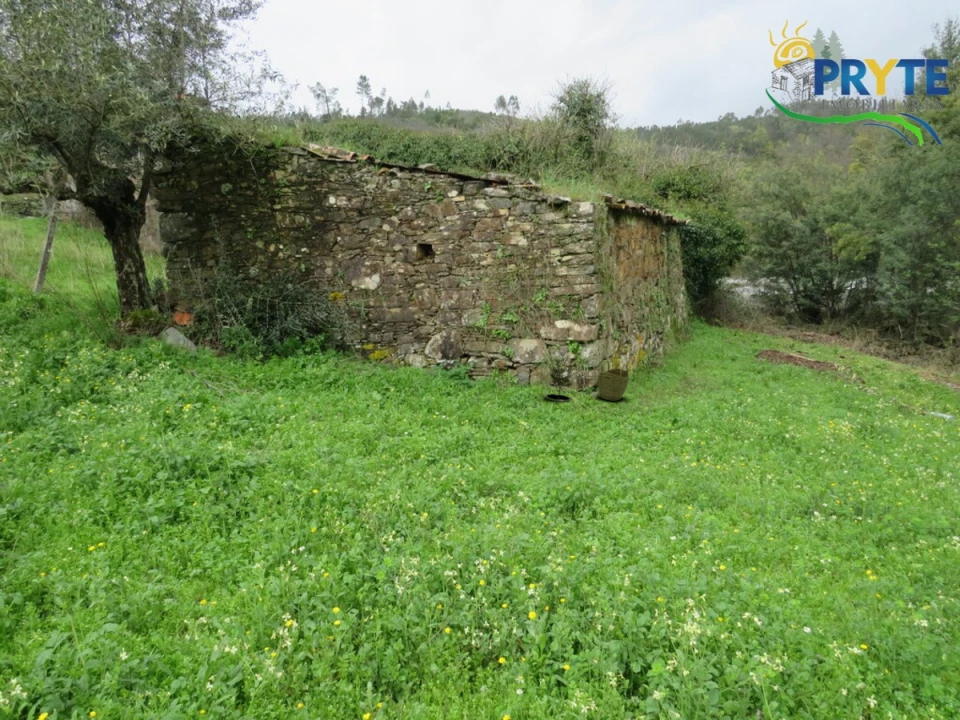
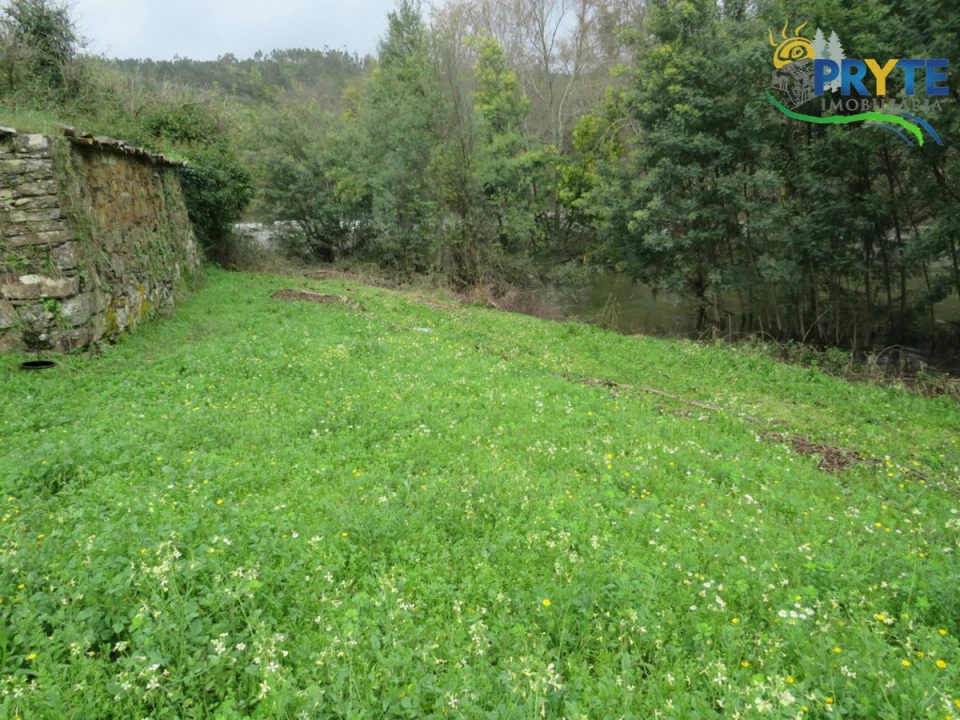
woven basket: present [598,361,629,401] -> none [89,316,127,359]

